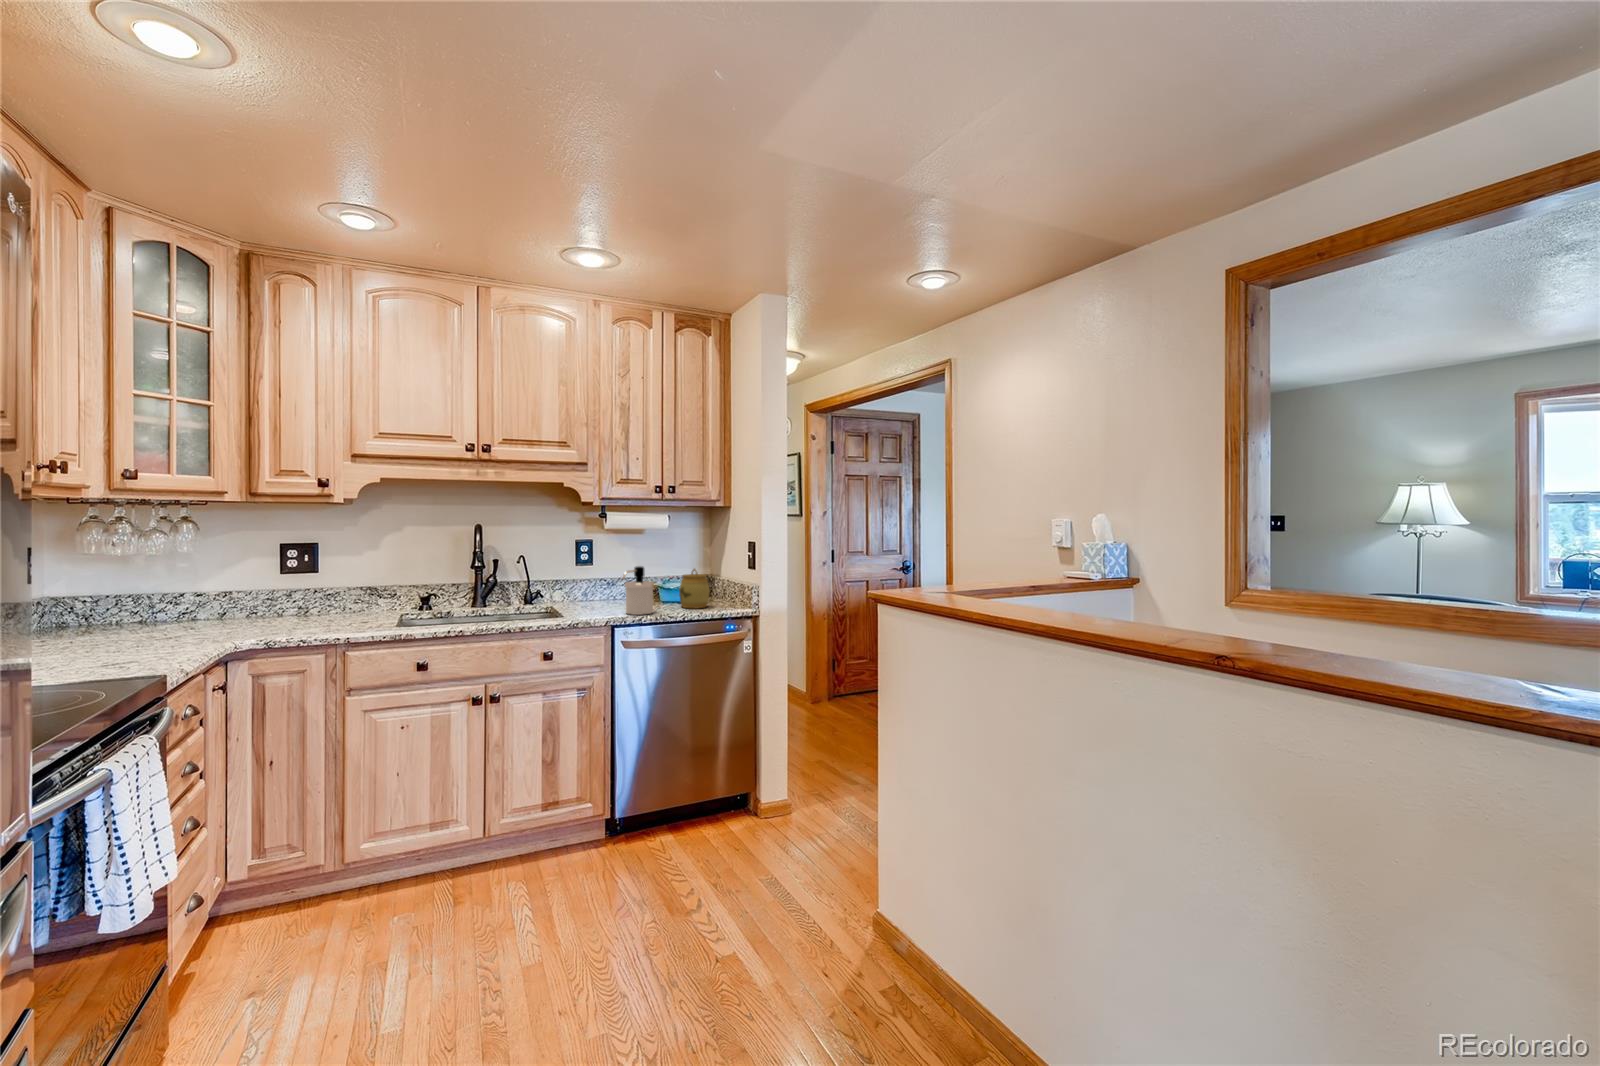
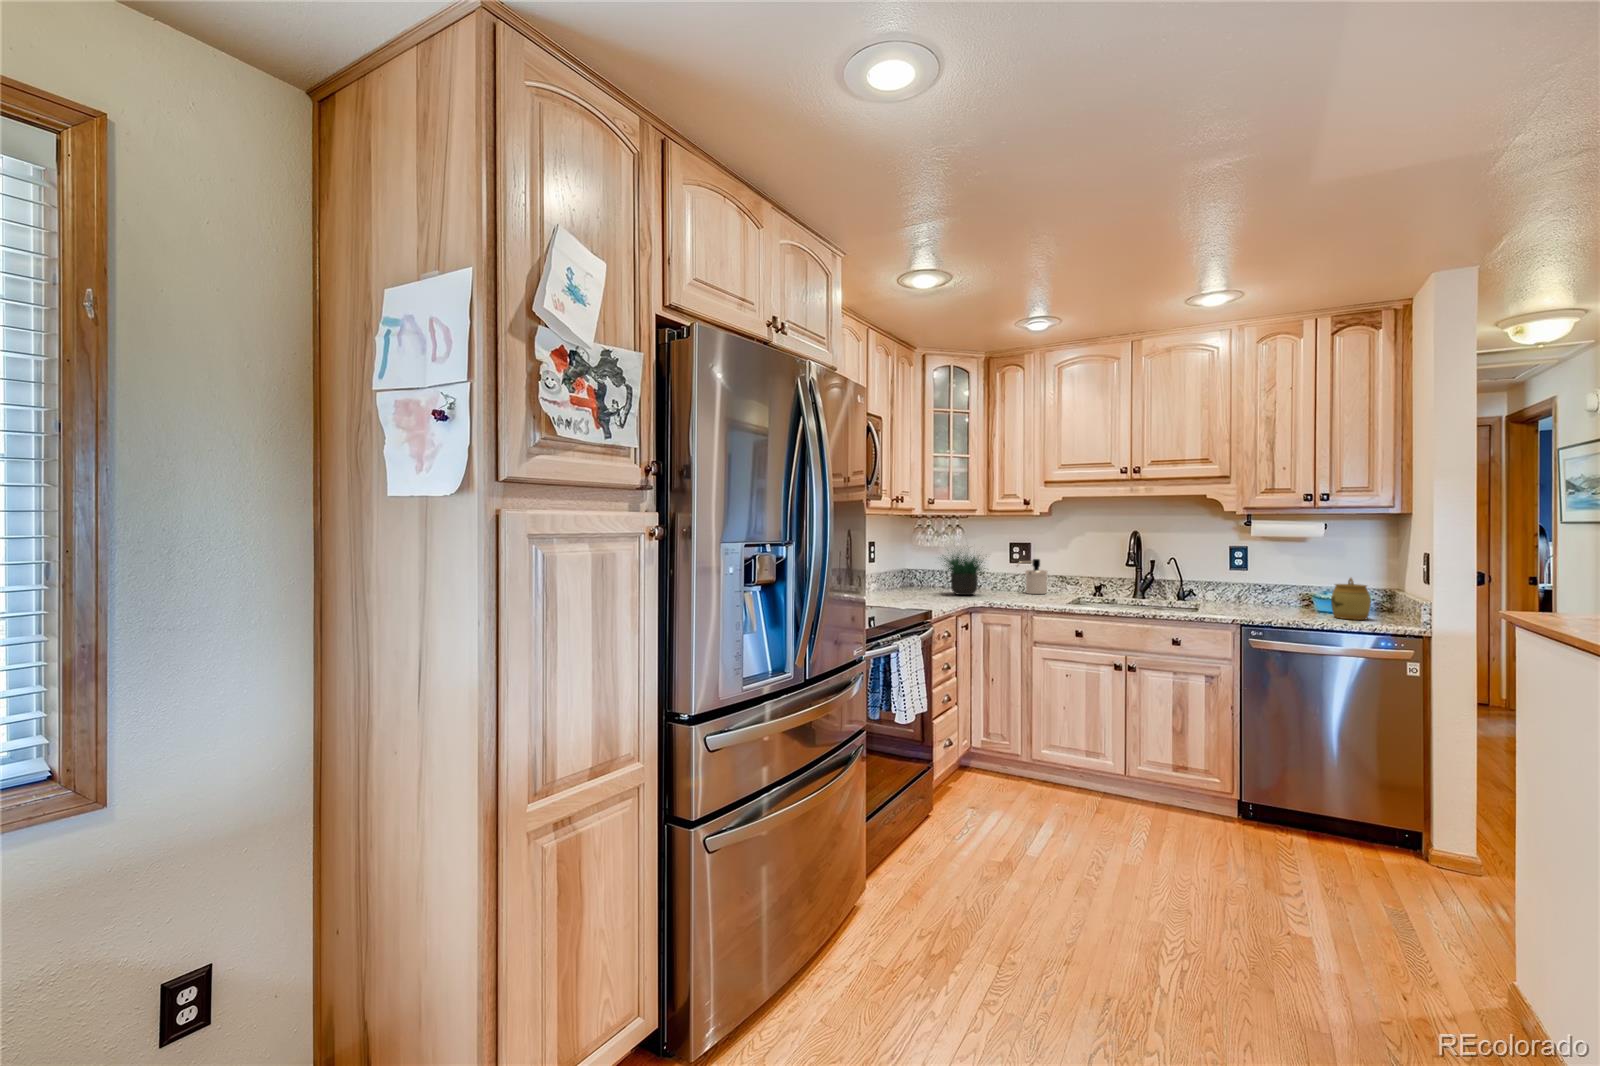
potted plant: none [130,529,269,631] -> present [944,552,985,595]
soap dispenser: present [623,566,654,615] -> present [1017,559,1047,594]

